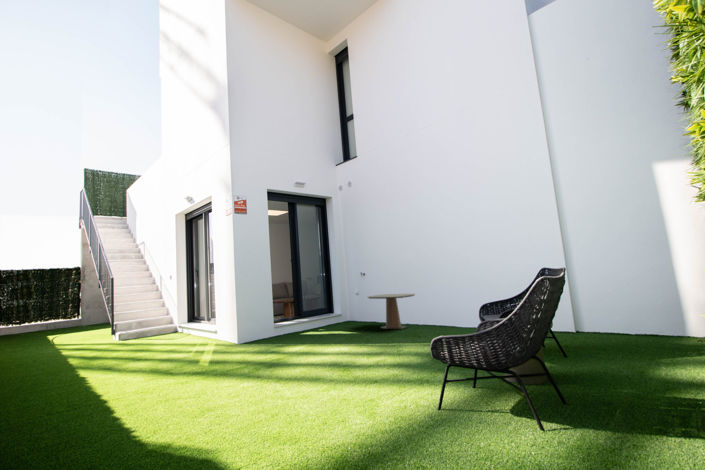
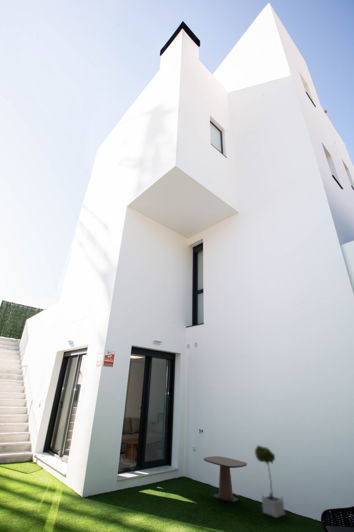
potted tree: none [423,272,454,332] -> present [255,446,285,517]

